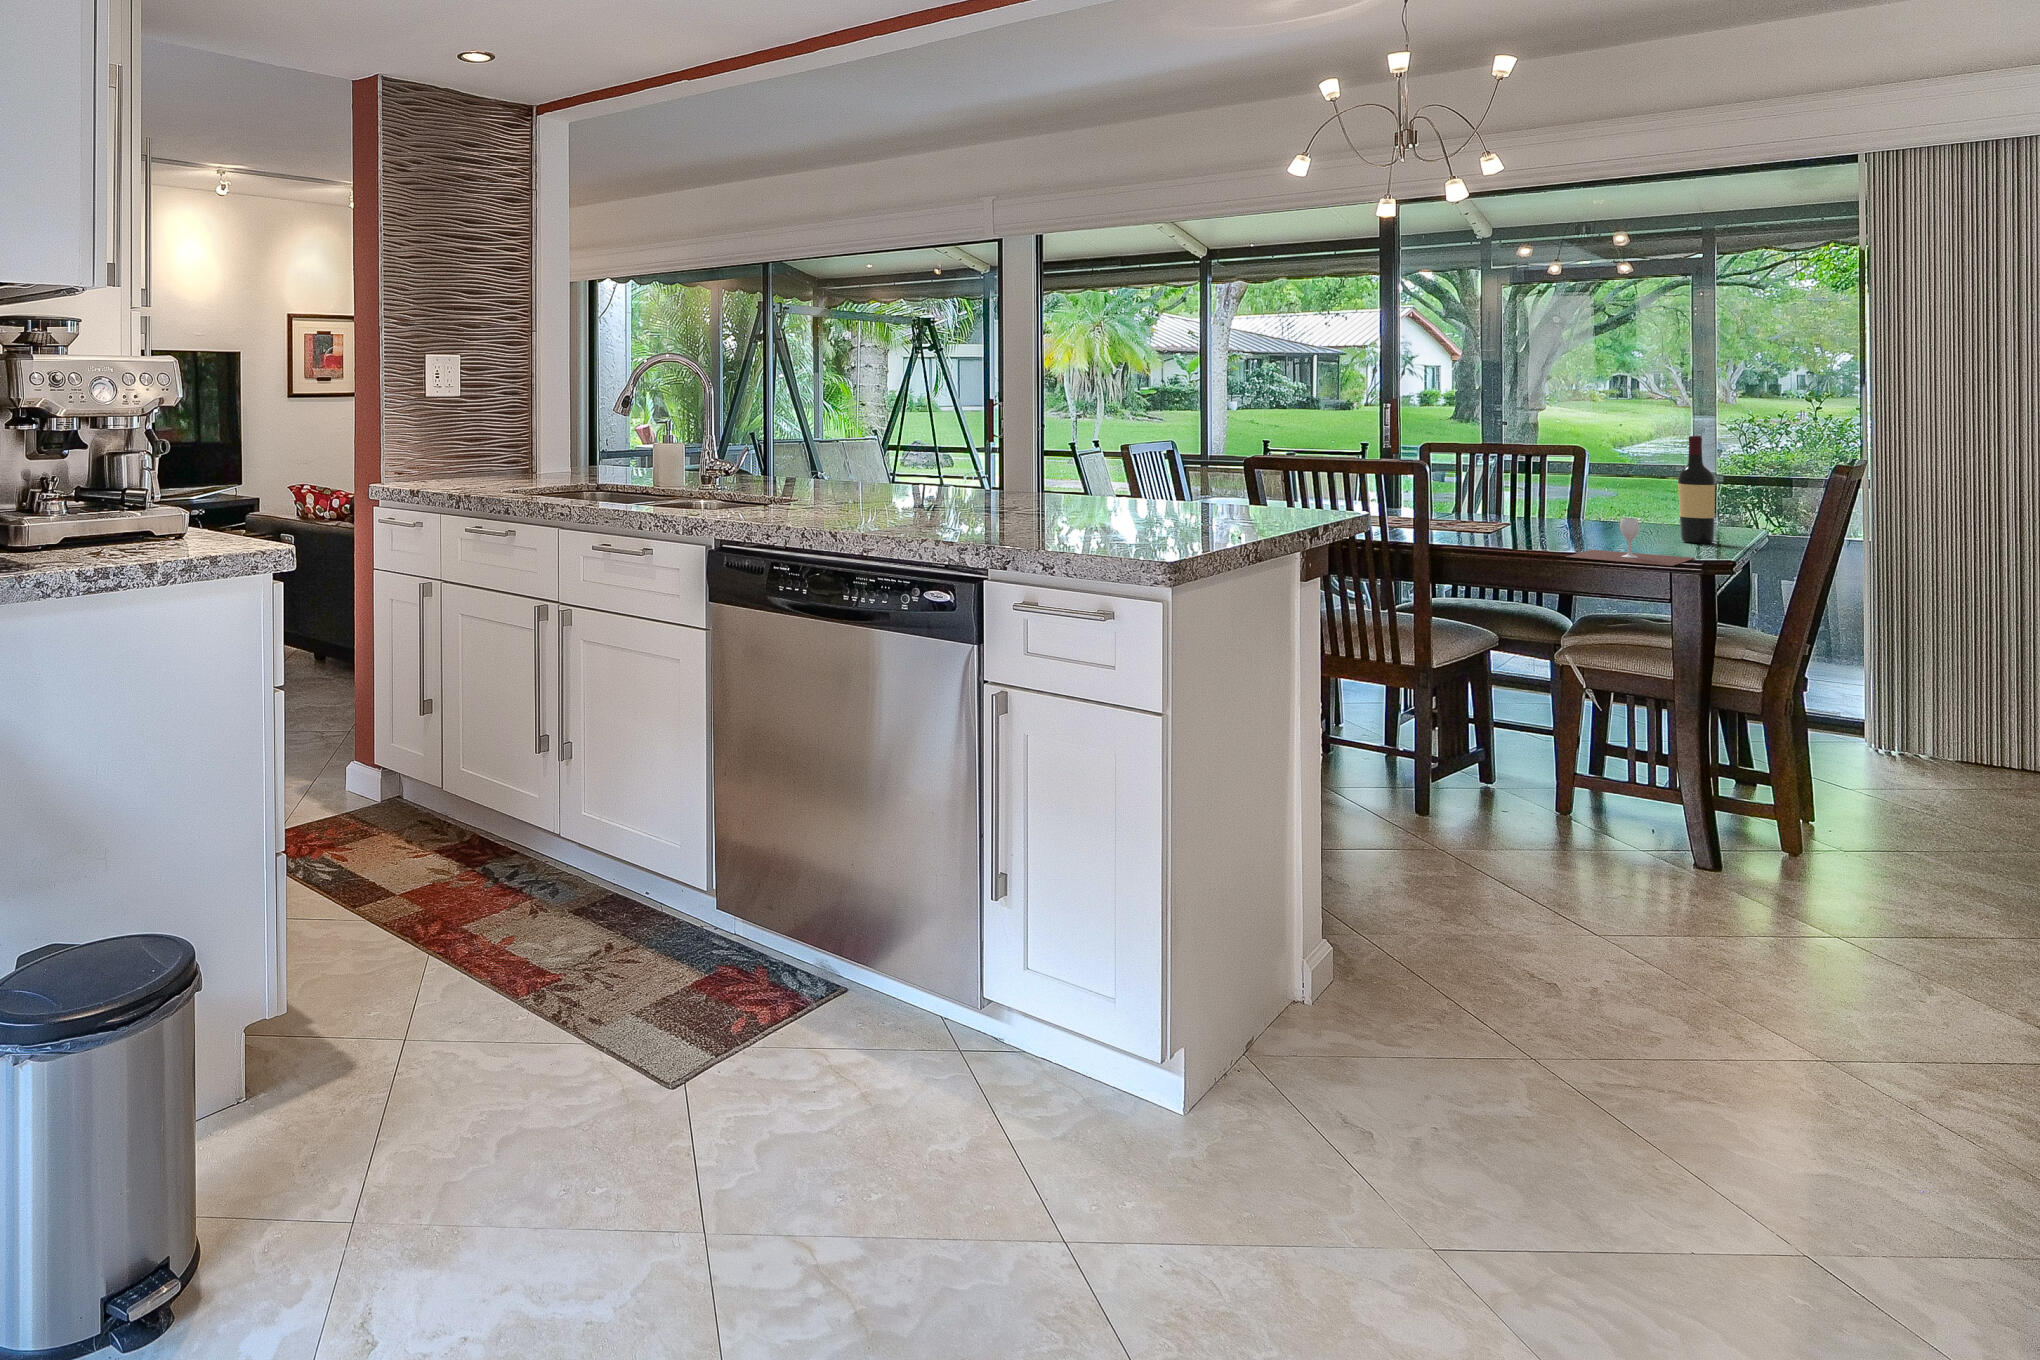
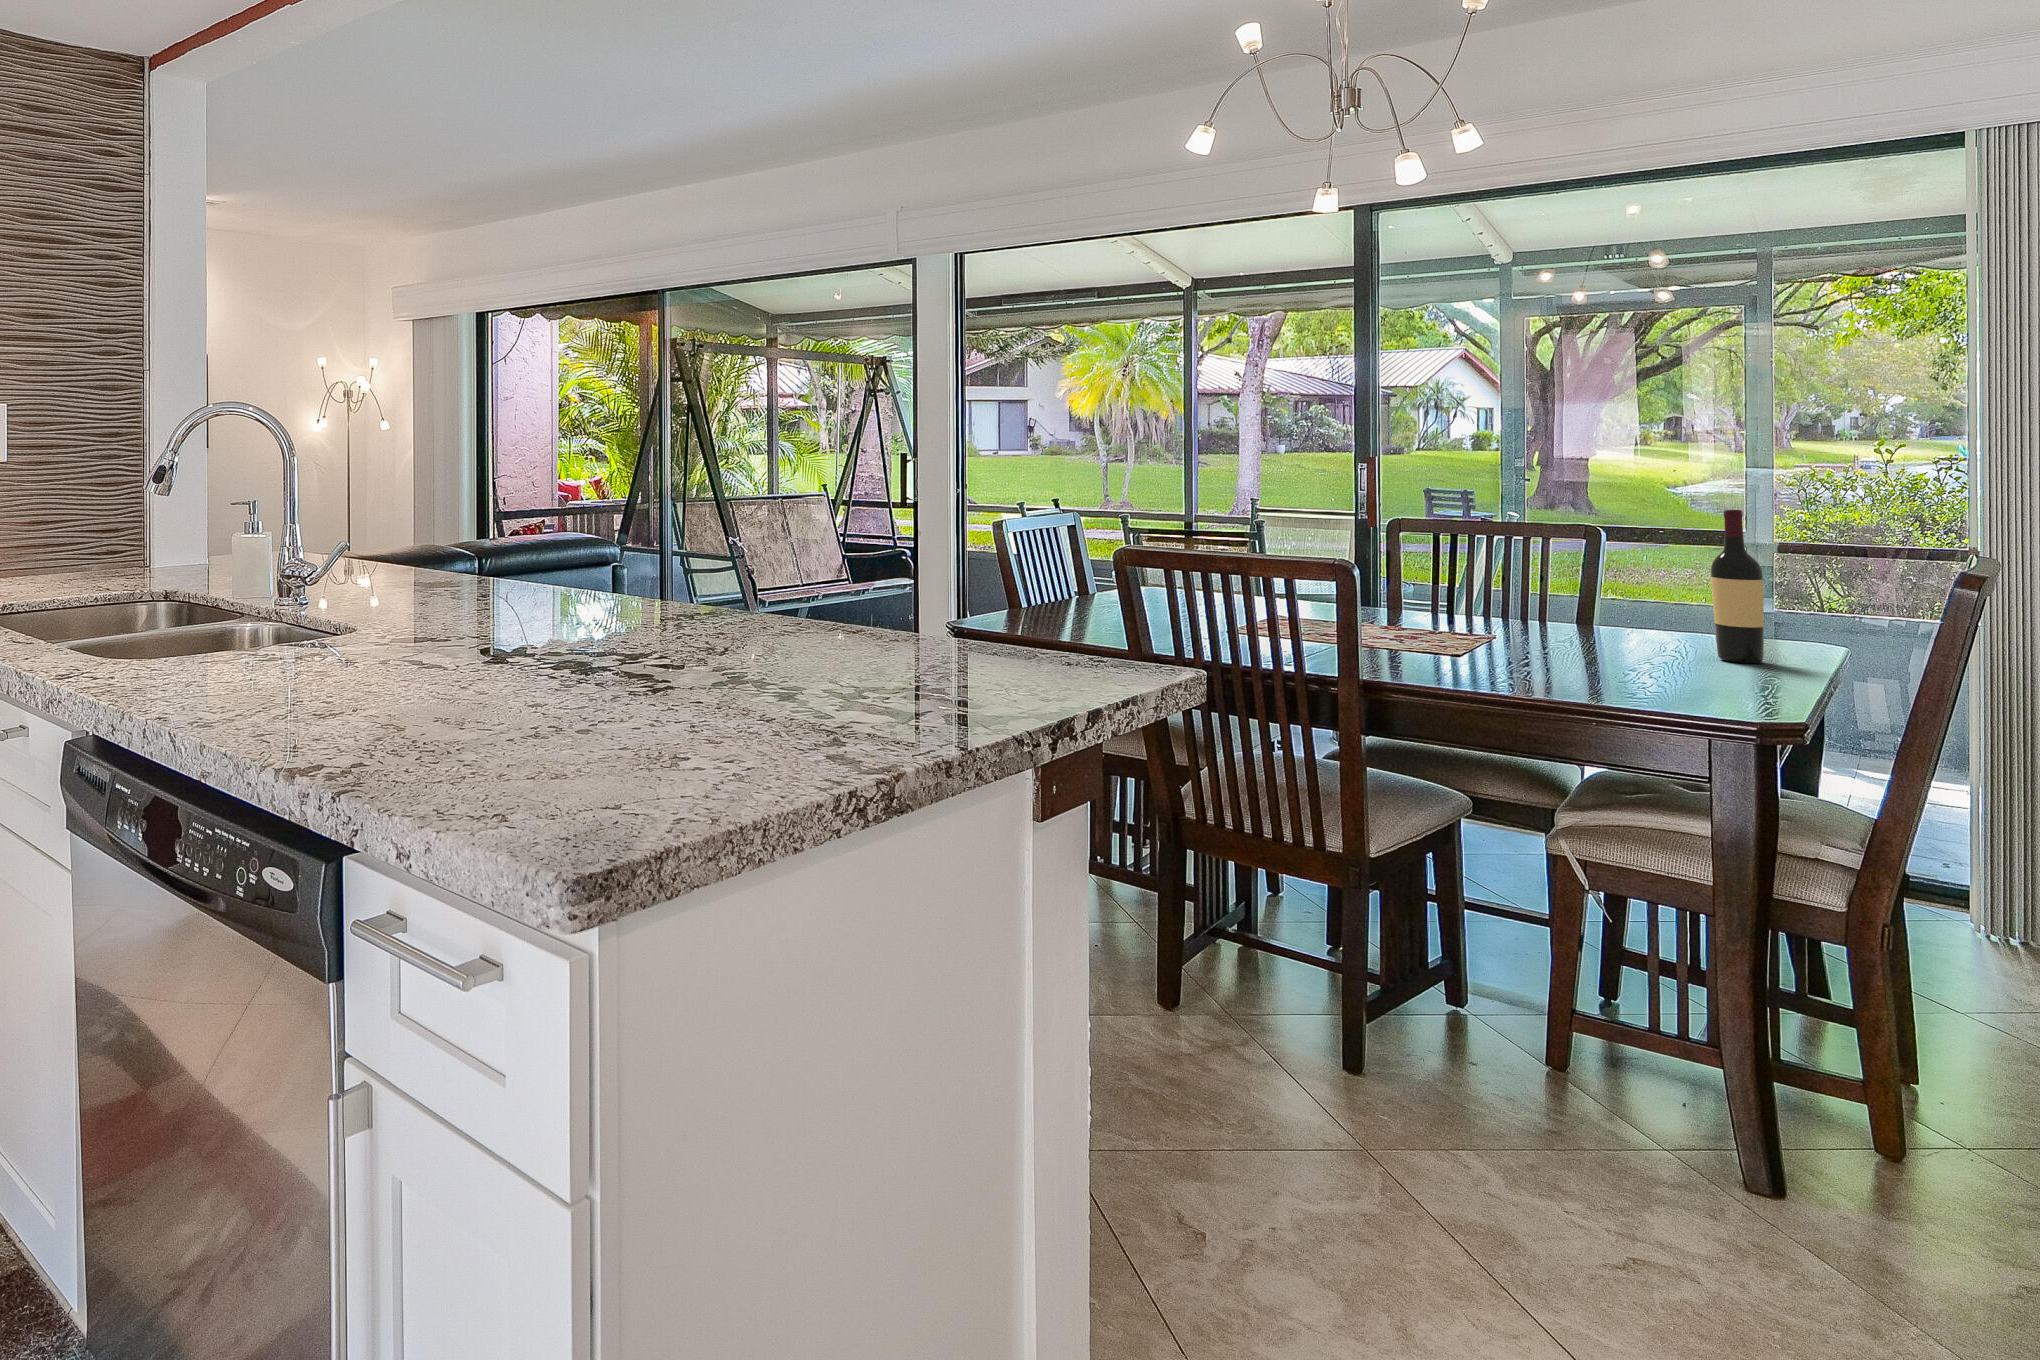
wine glass: present [1566,518,1695,566] -> none [1551,638,1744,717]

